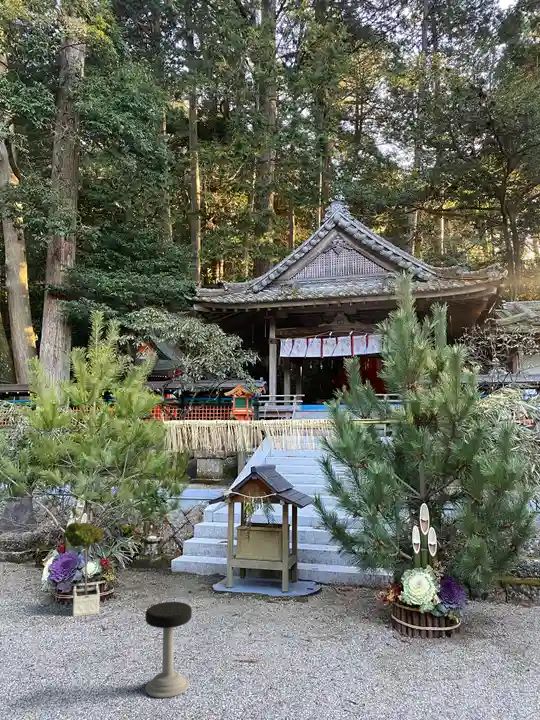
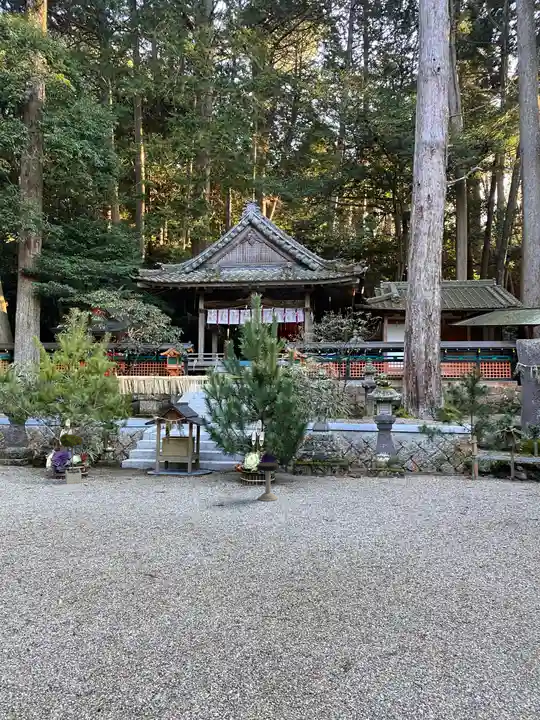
stool: present [145,602,192,698] -> present [257,462,278,501]

